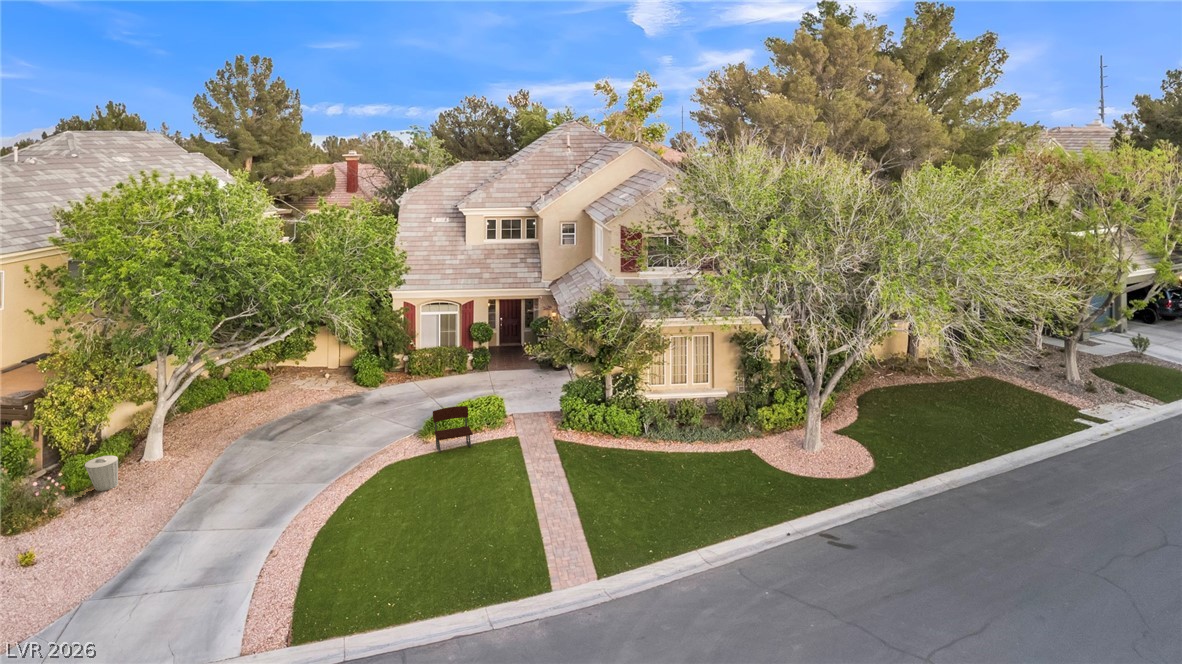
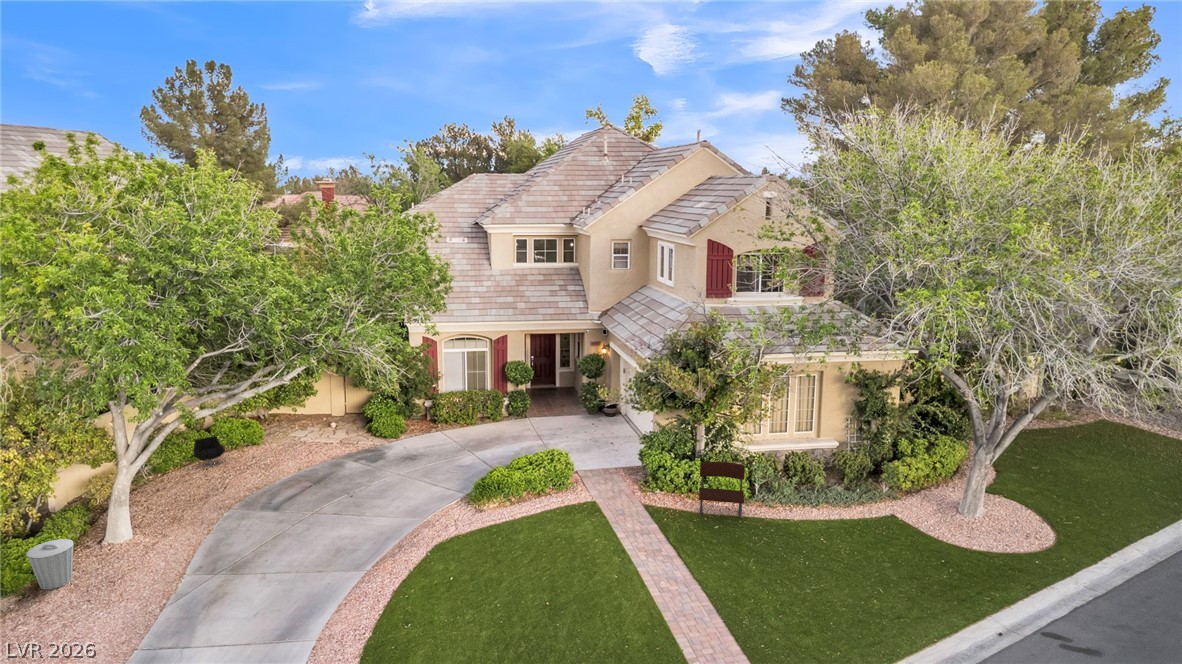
lounge chair: none [214,383,239,408] -> present [193,436,225,468]
bench: present [433,406,473,452] -> present [699,462,745,519]

